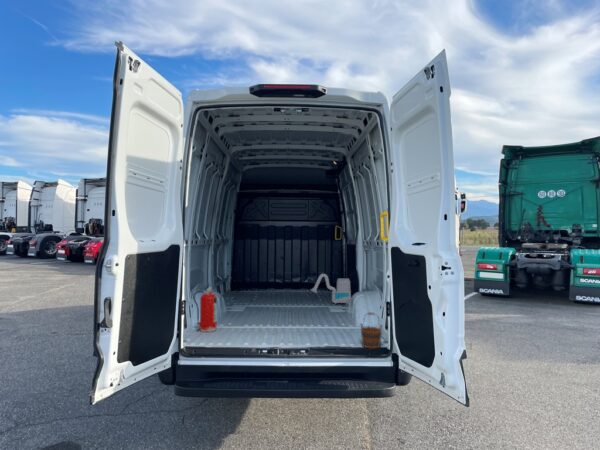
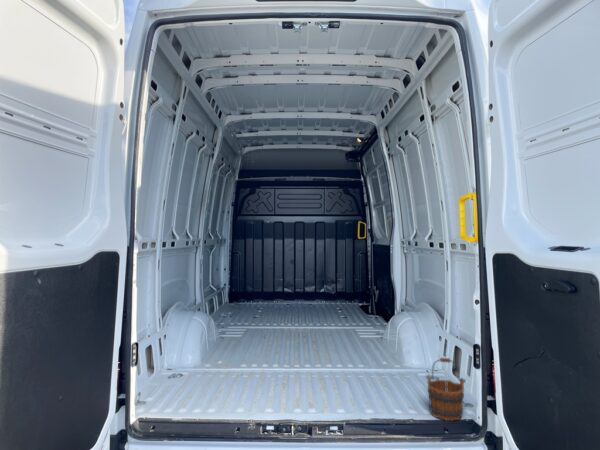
vacuum cleaner: present [311,274,351,304] -> none [331,284,385,325]
fire extinguisher: present [193,287,217,332] -> none [162,310,198,381]

